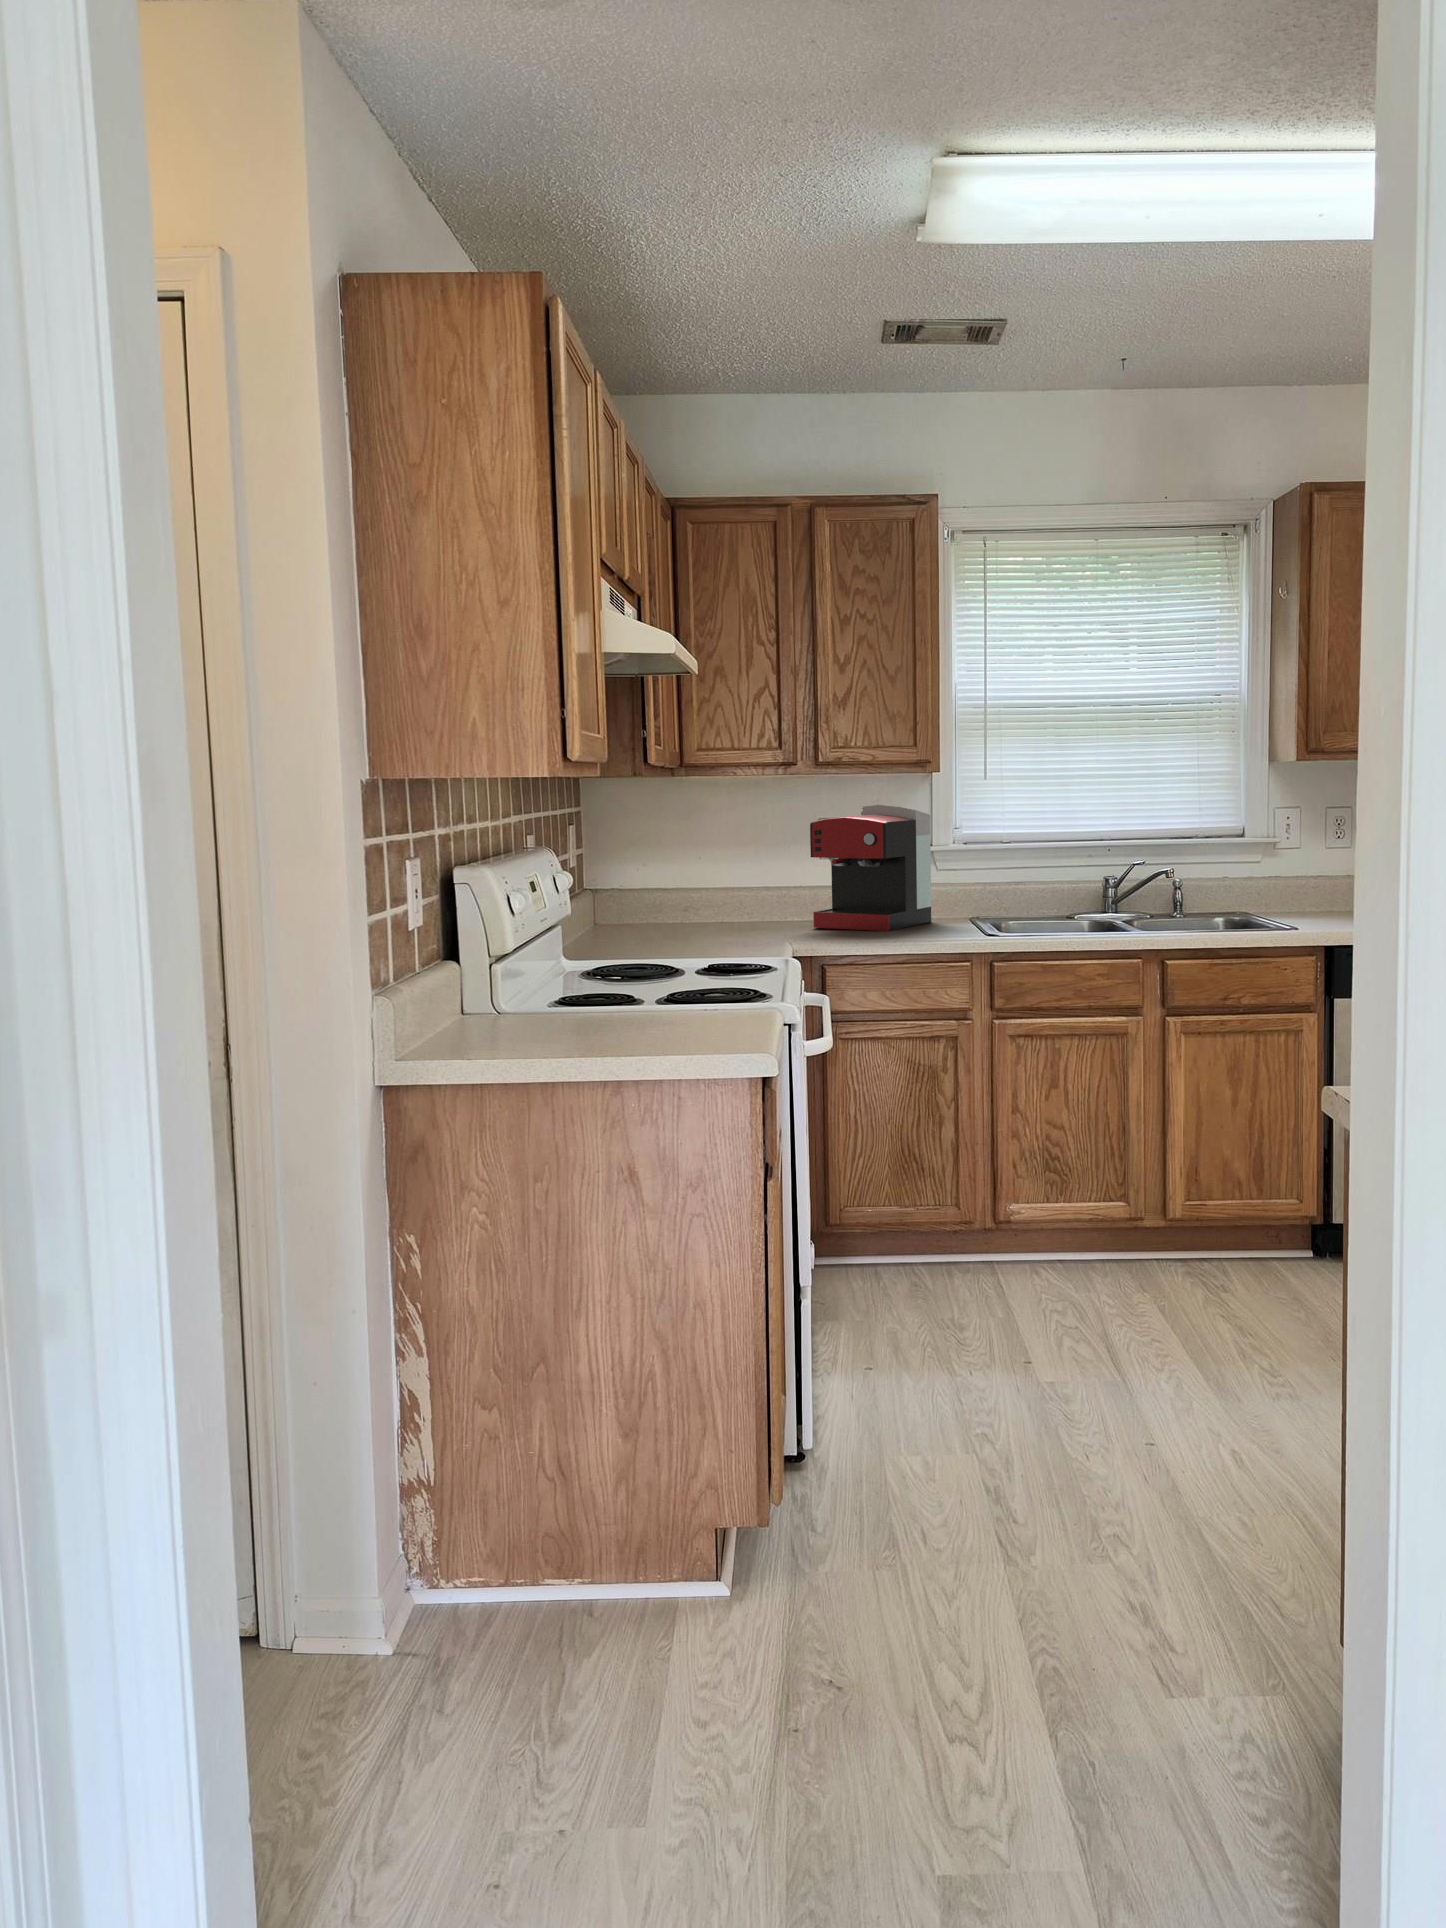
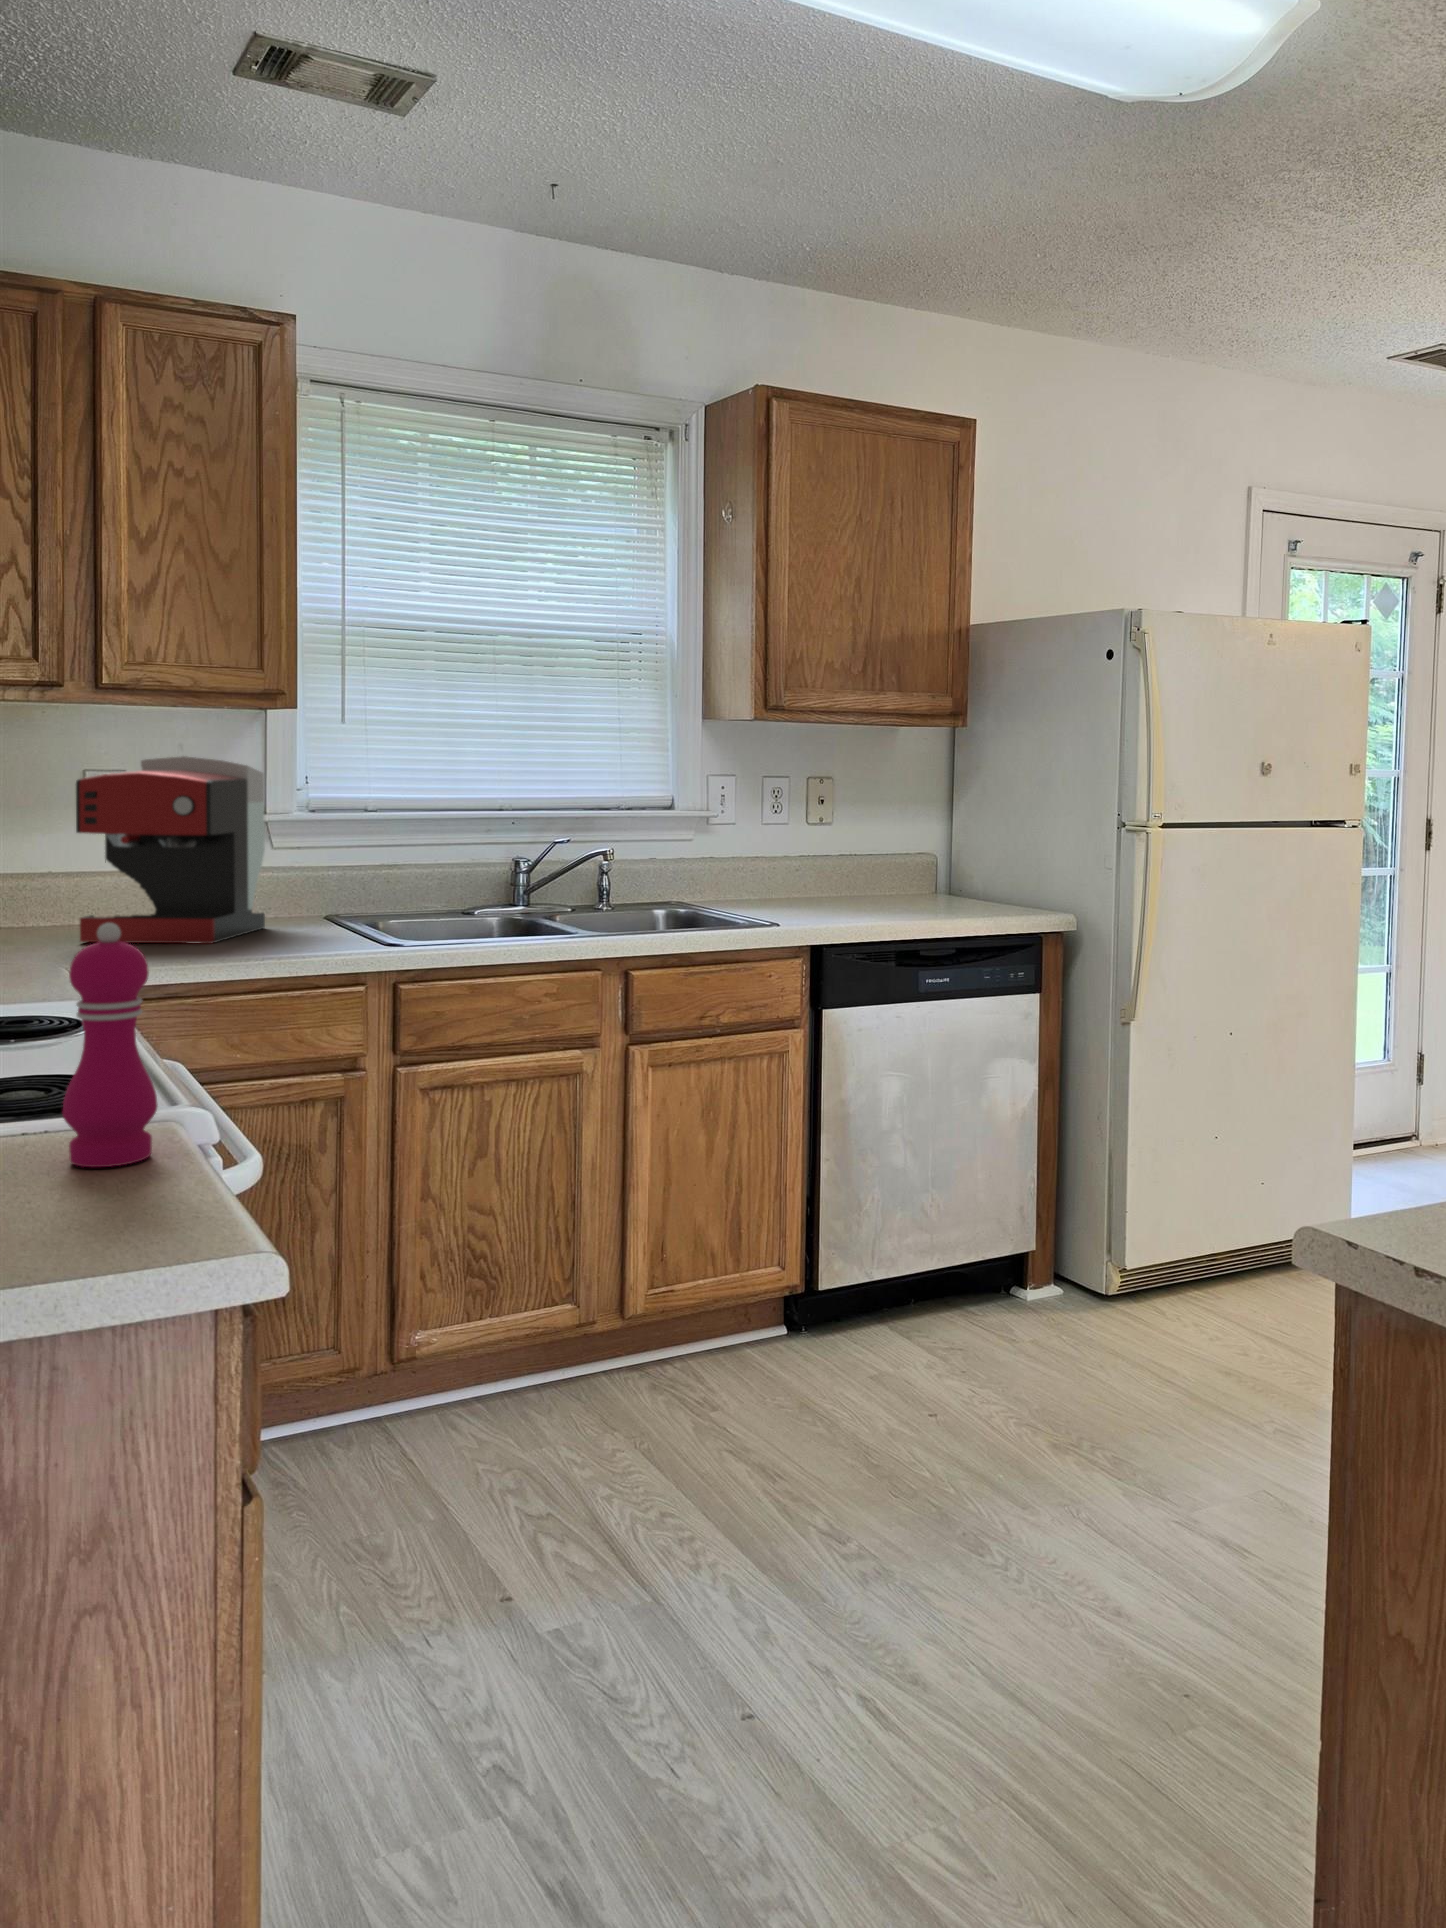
pepper mill: none [690,913,734,1038] -> present [63,923,158,1167]

